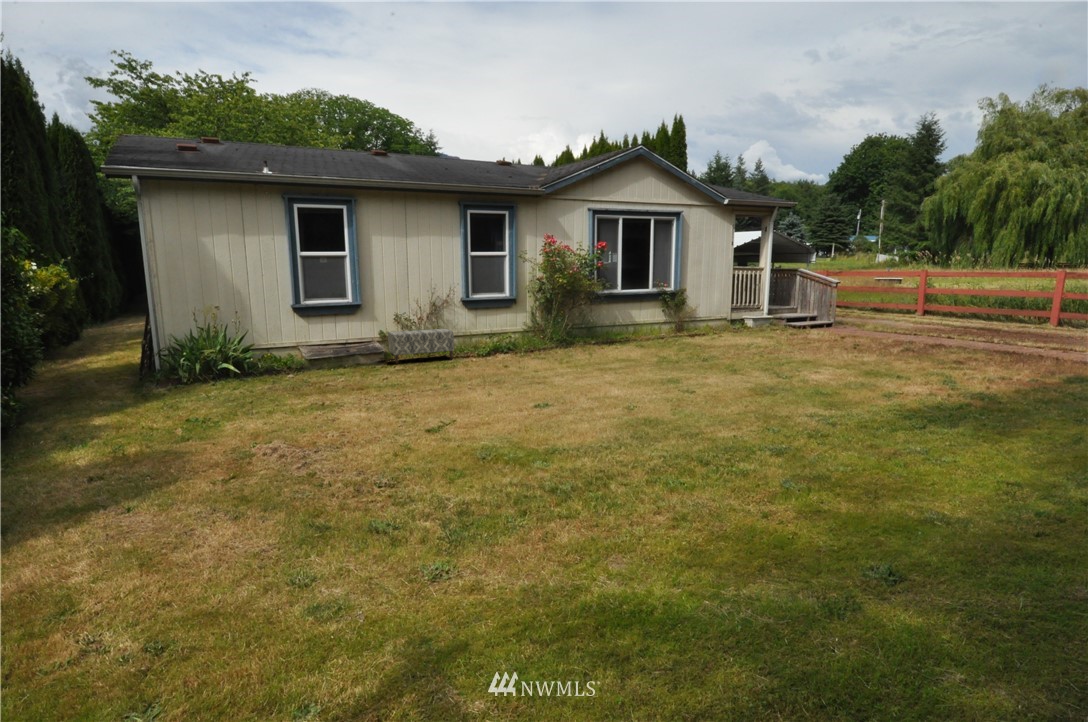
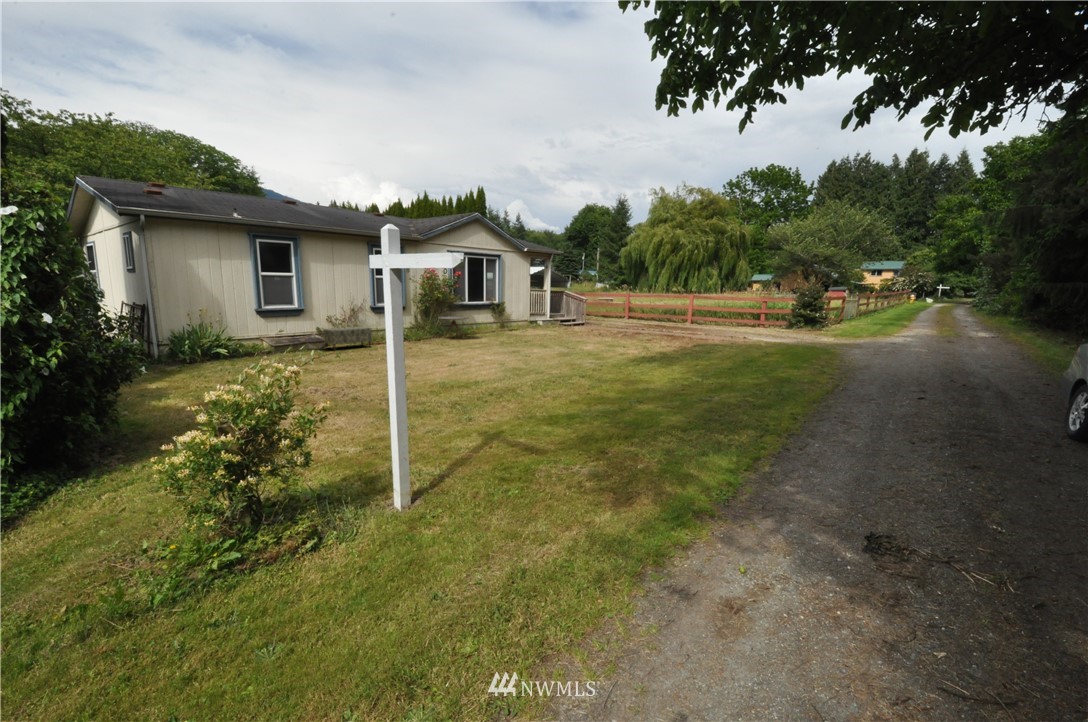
round table: none [565,313,613,349] -> present [439,317,468,338]

